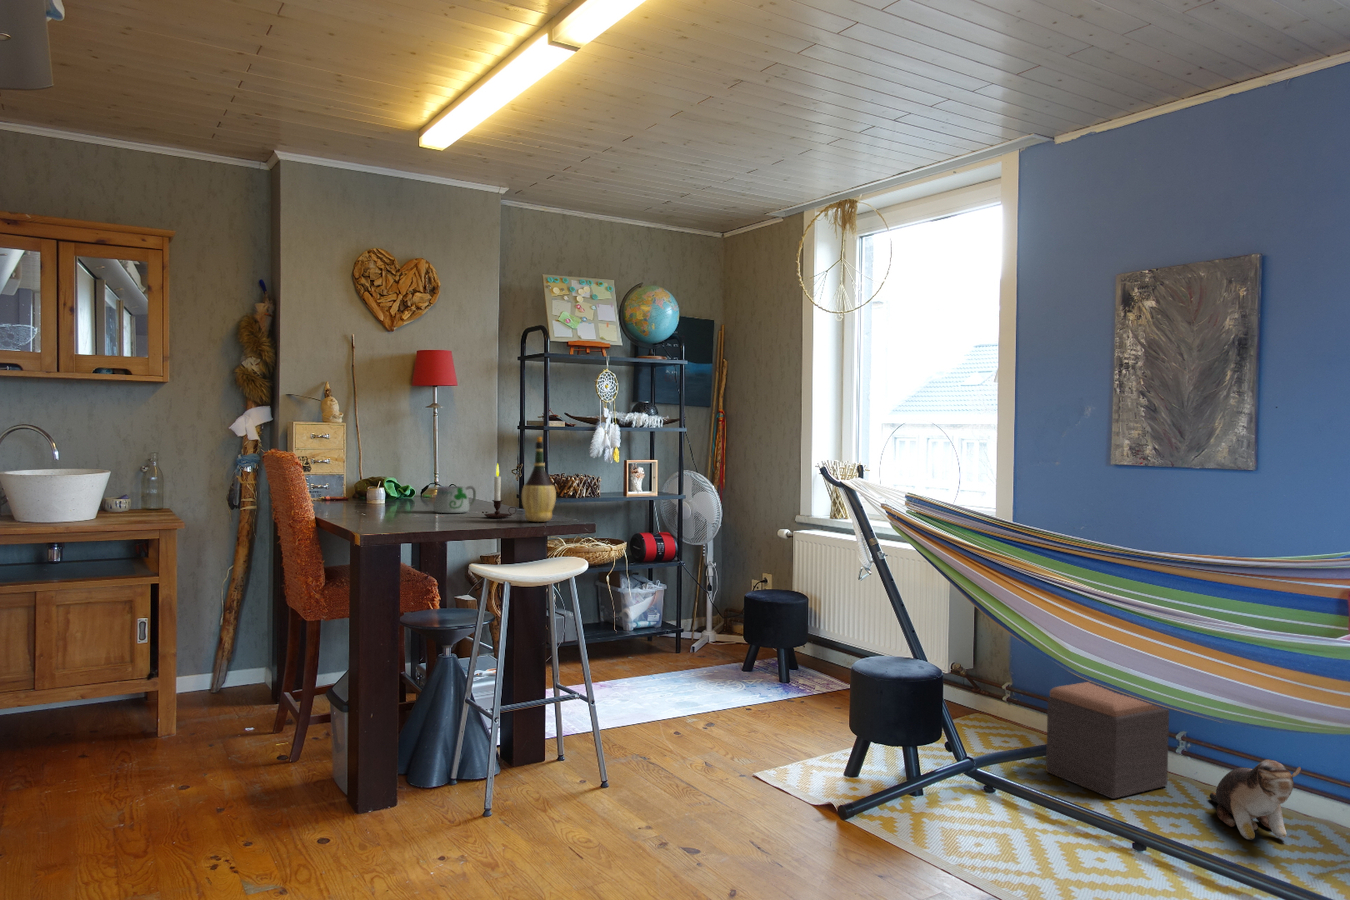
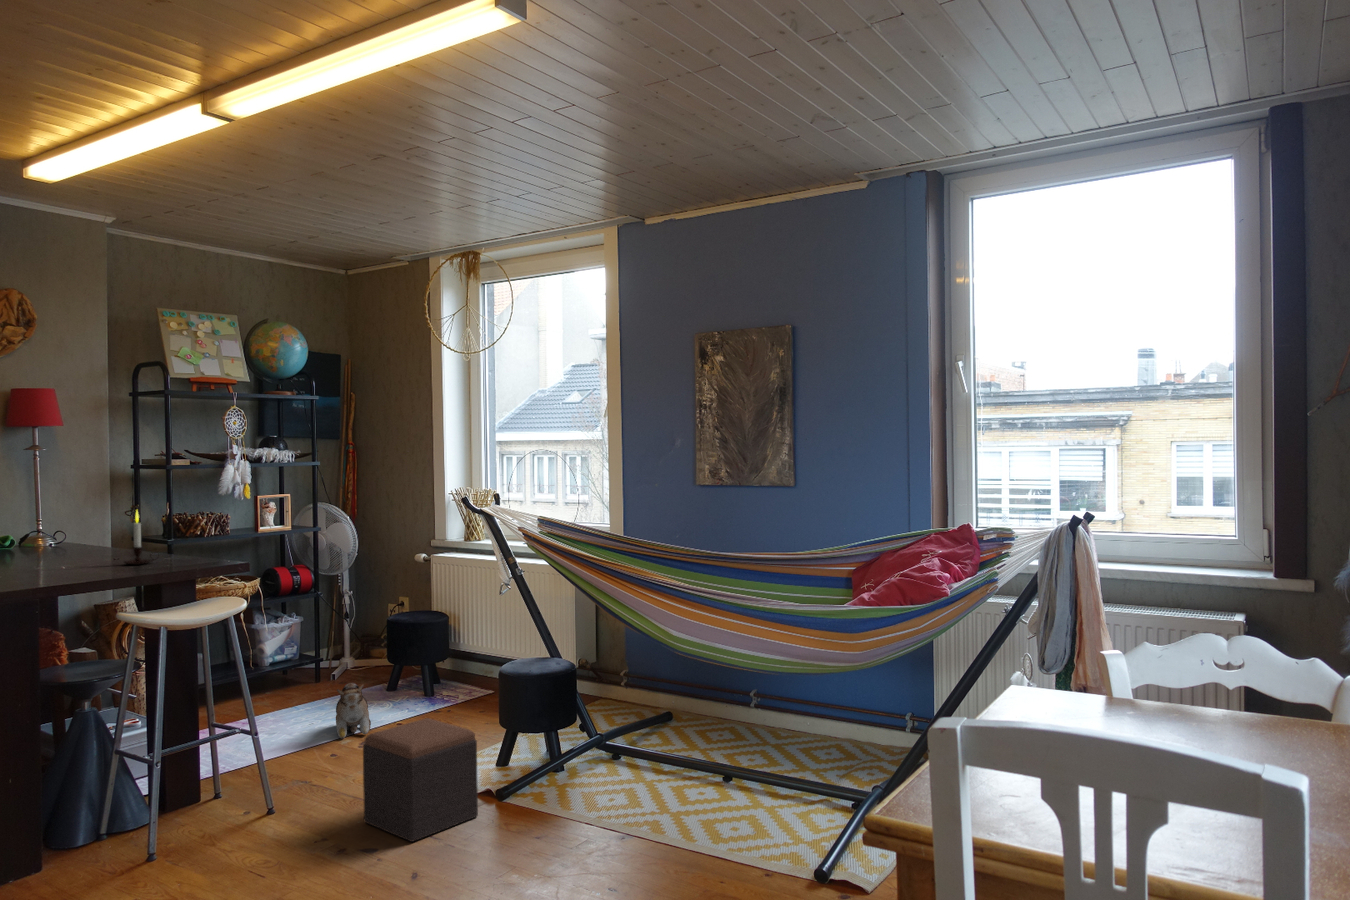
wine bottle: present [522,437,556,522] -> none [169,481,206,565]
mug: present [434,486,476,513] -> none [57,533,112,564]
footstool: present [1046,681,1169,799] -> present [363,718,478,842]
plush toy: present [1210,759,1301,839] -> present [336,683,371,738]

